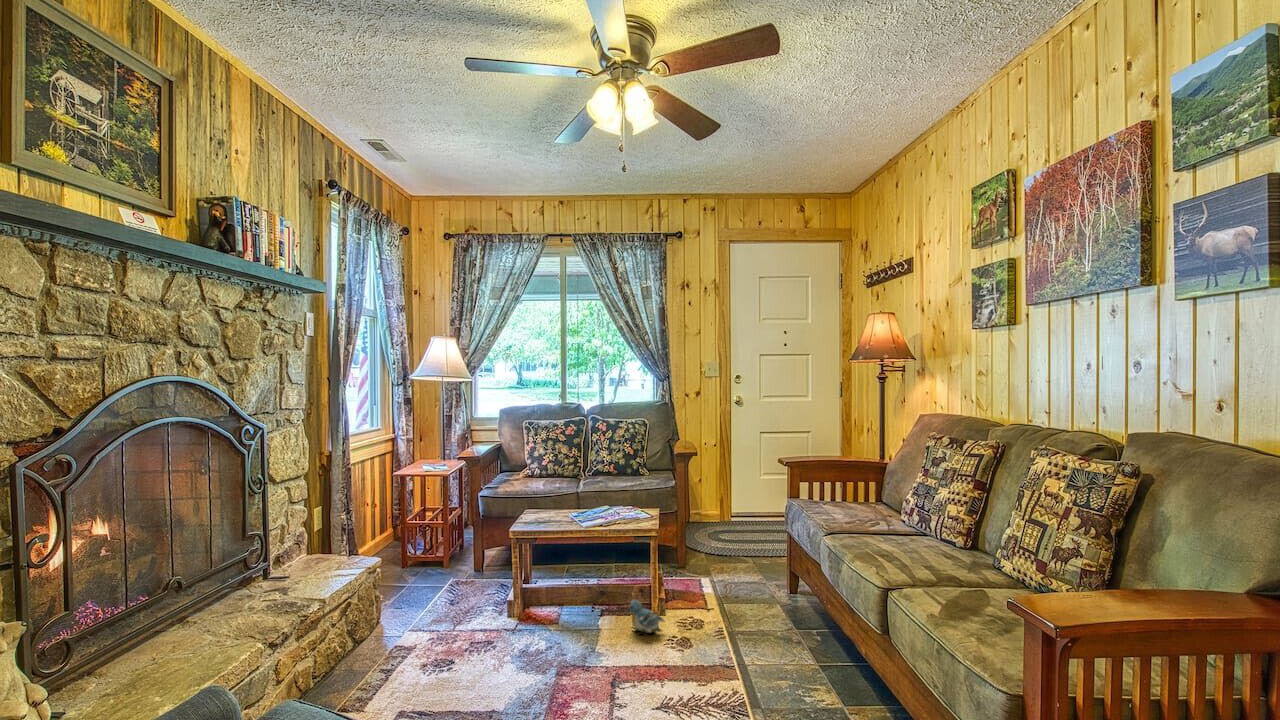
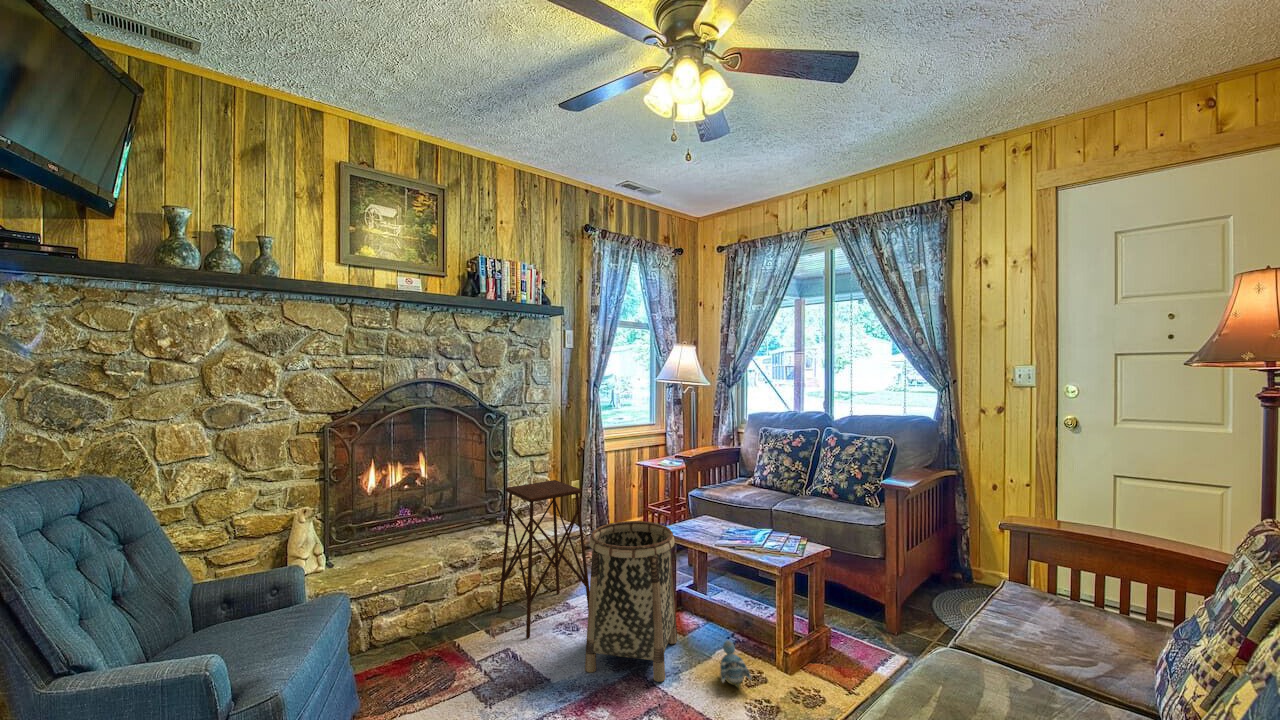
side table: none [339,500,463,689] -> present [498,480,590,638]
basket: none [500,516,603,680] -> present [585,521,677,682]

